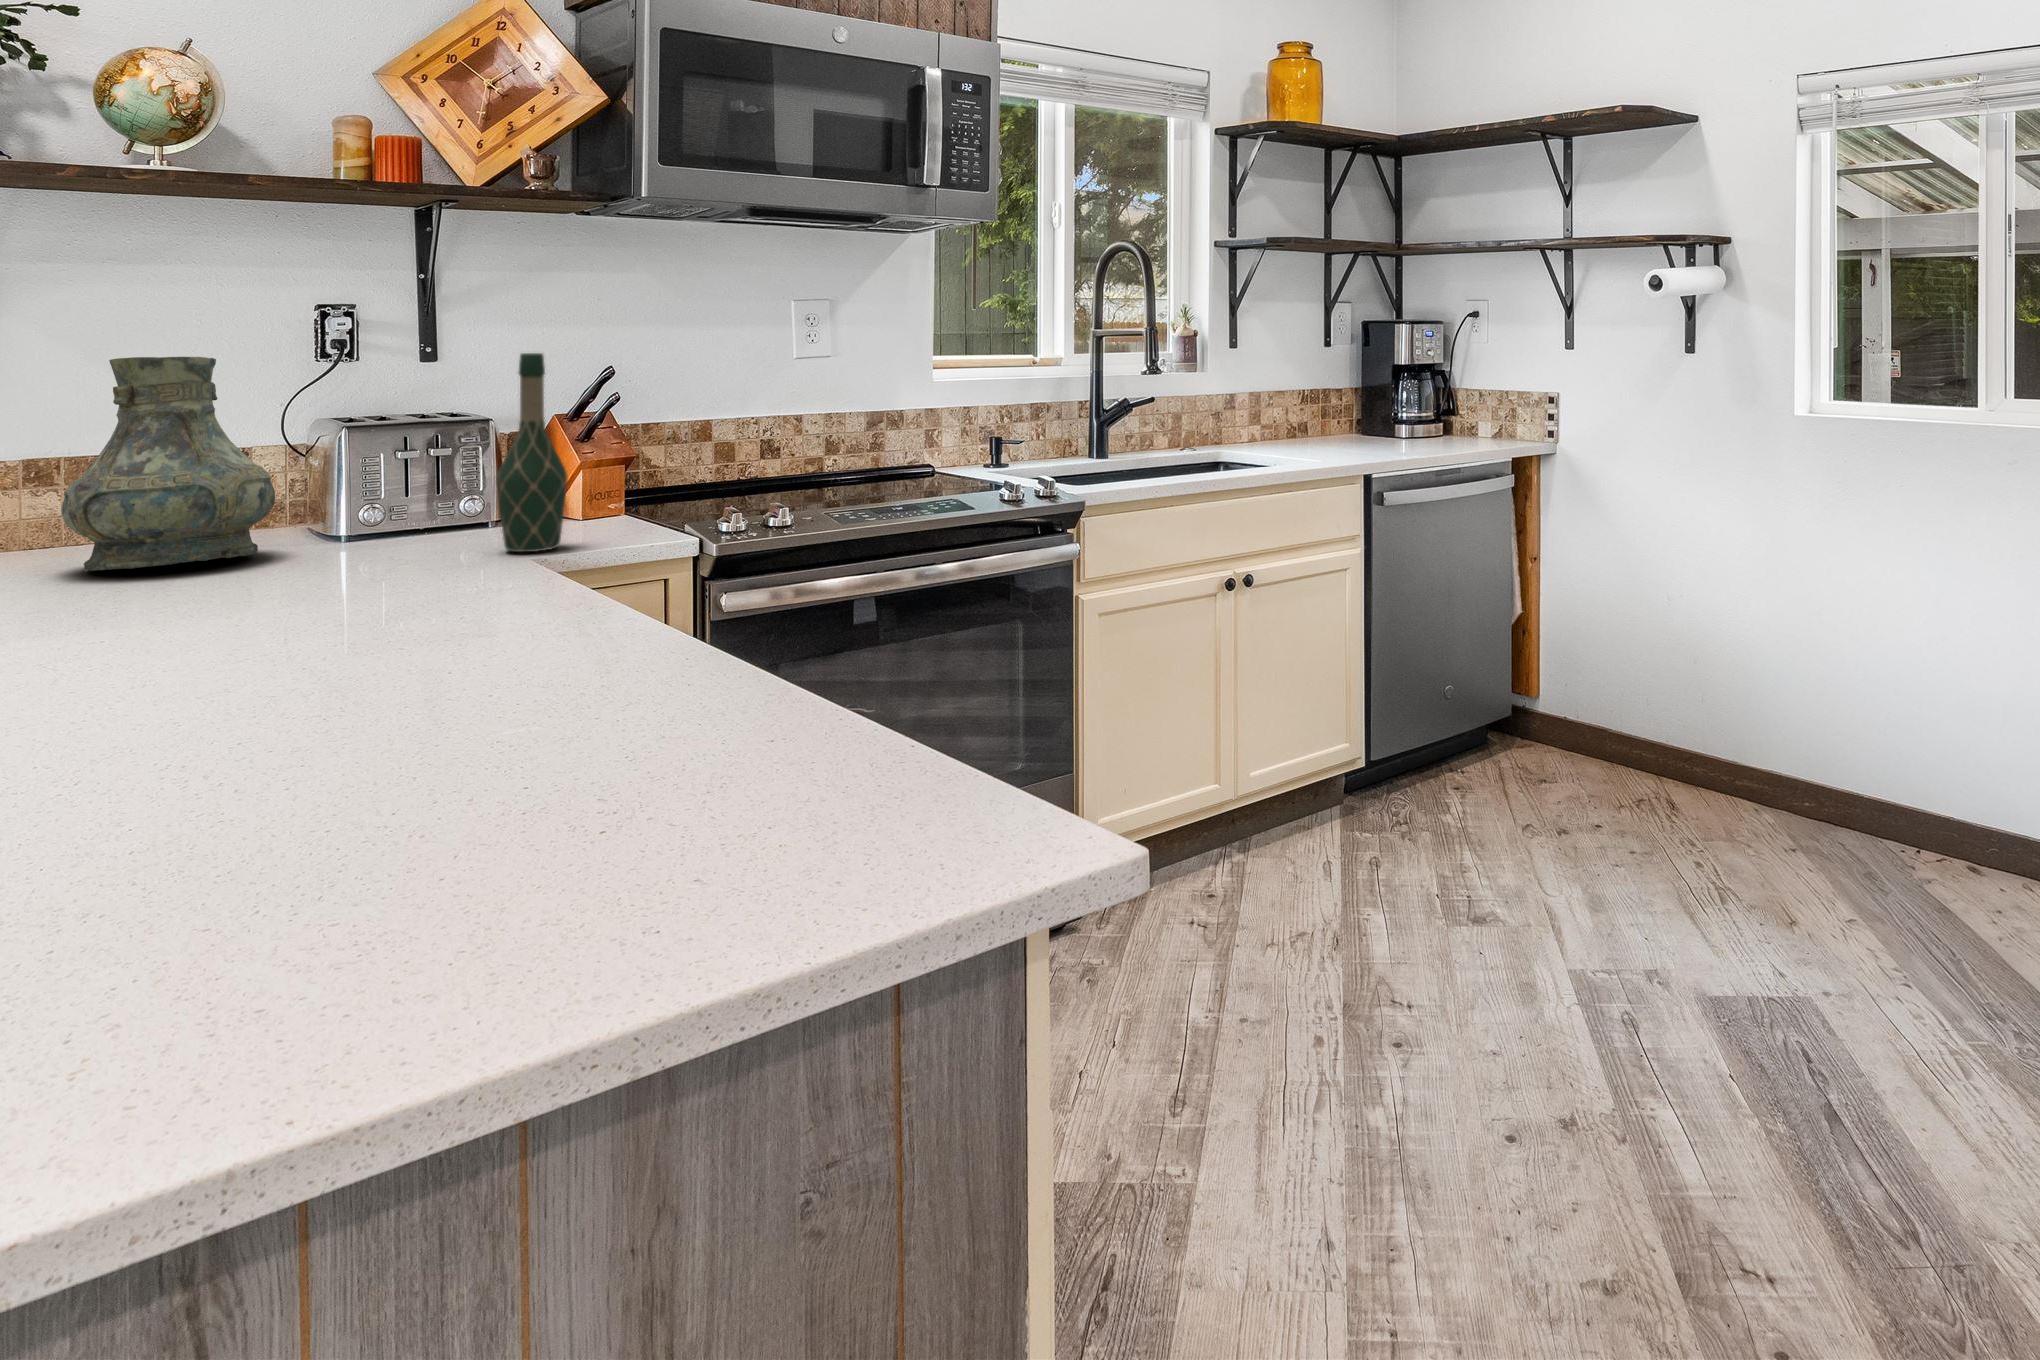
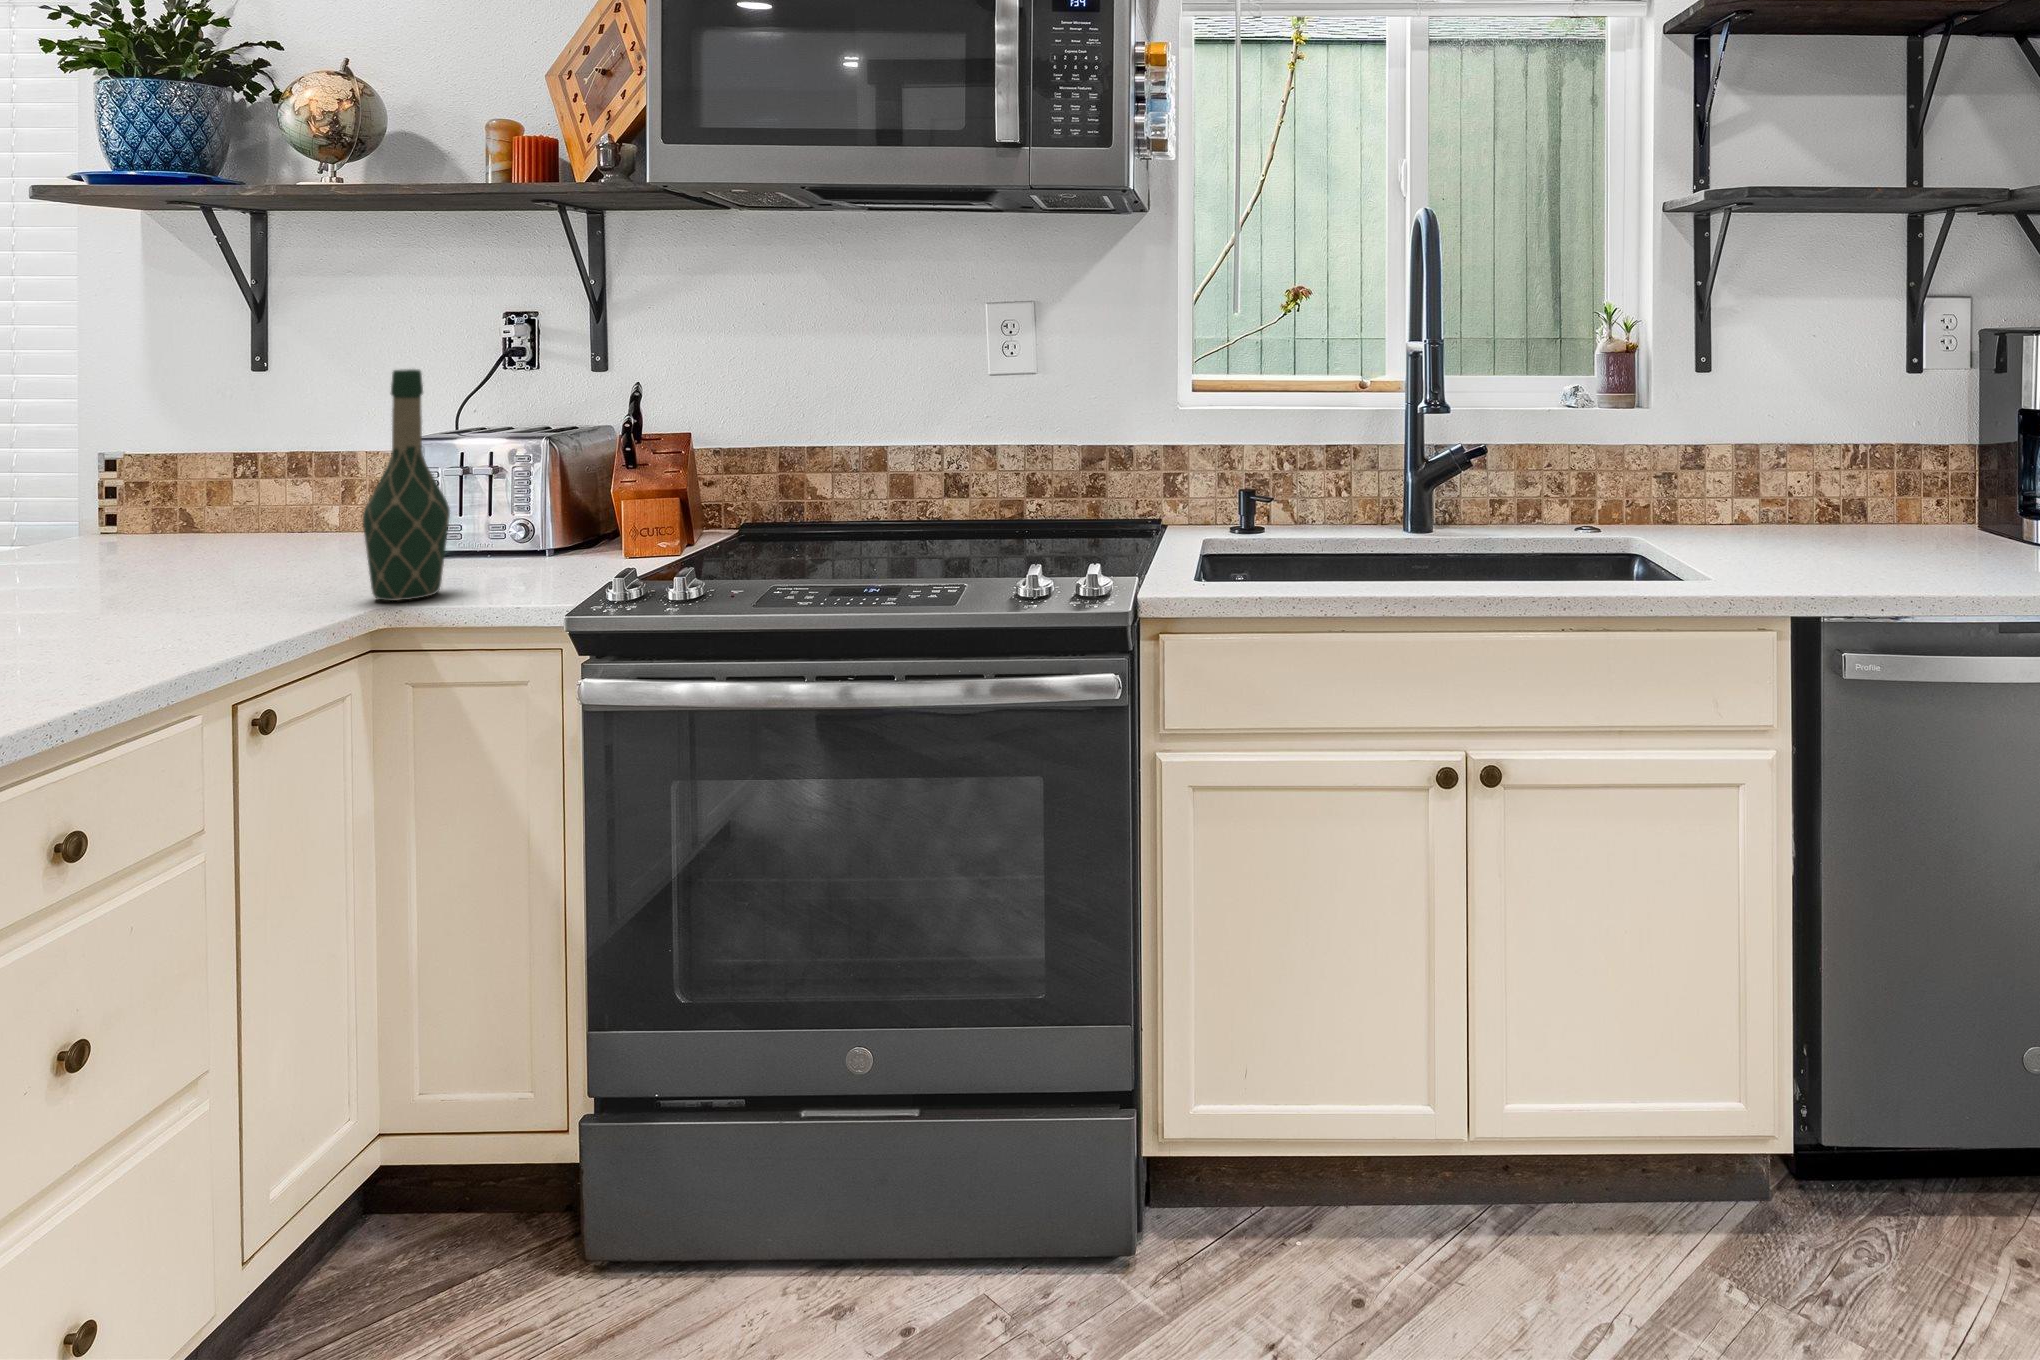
vase: present [62,357,275,572] -> none [124,366,331,569]

